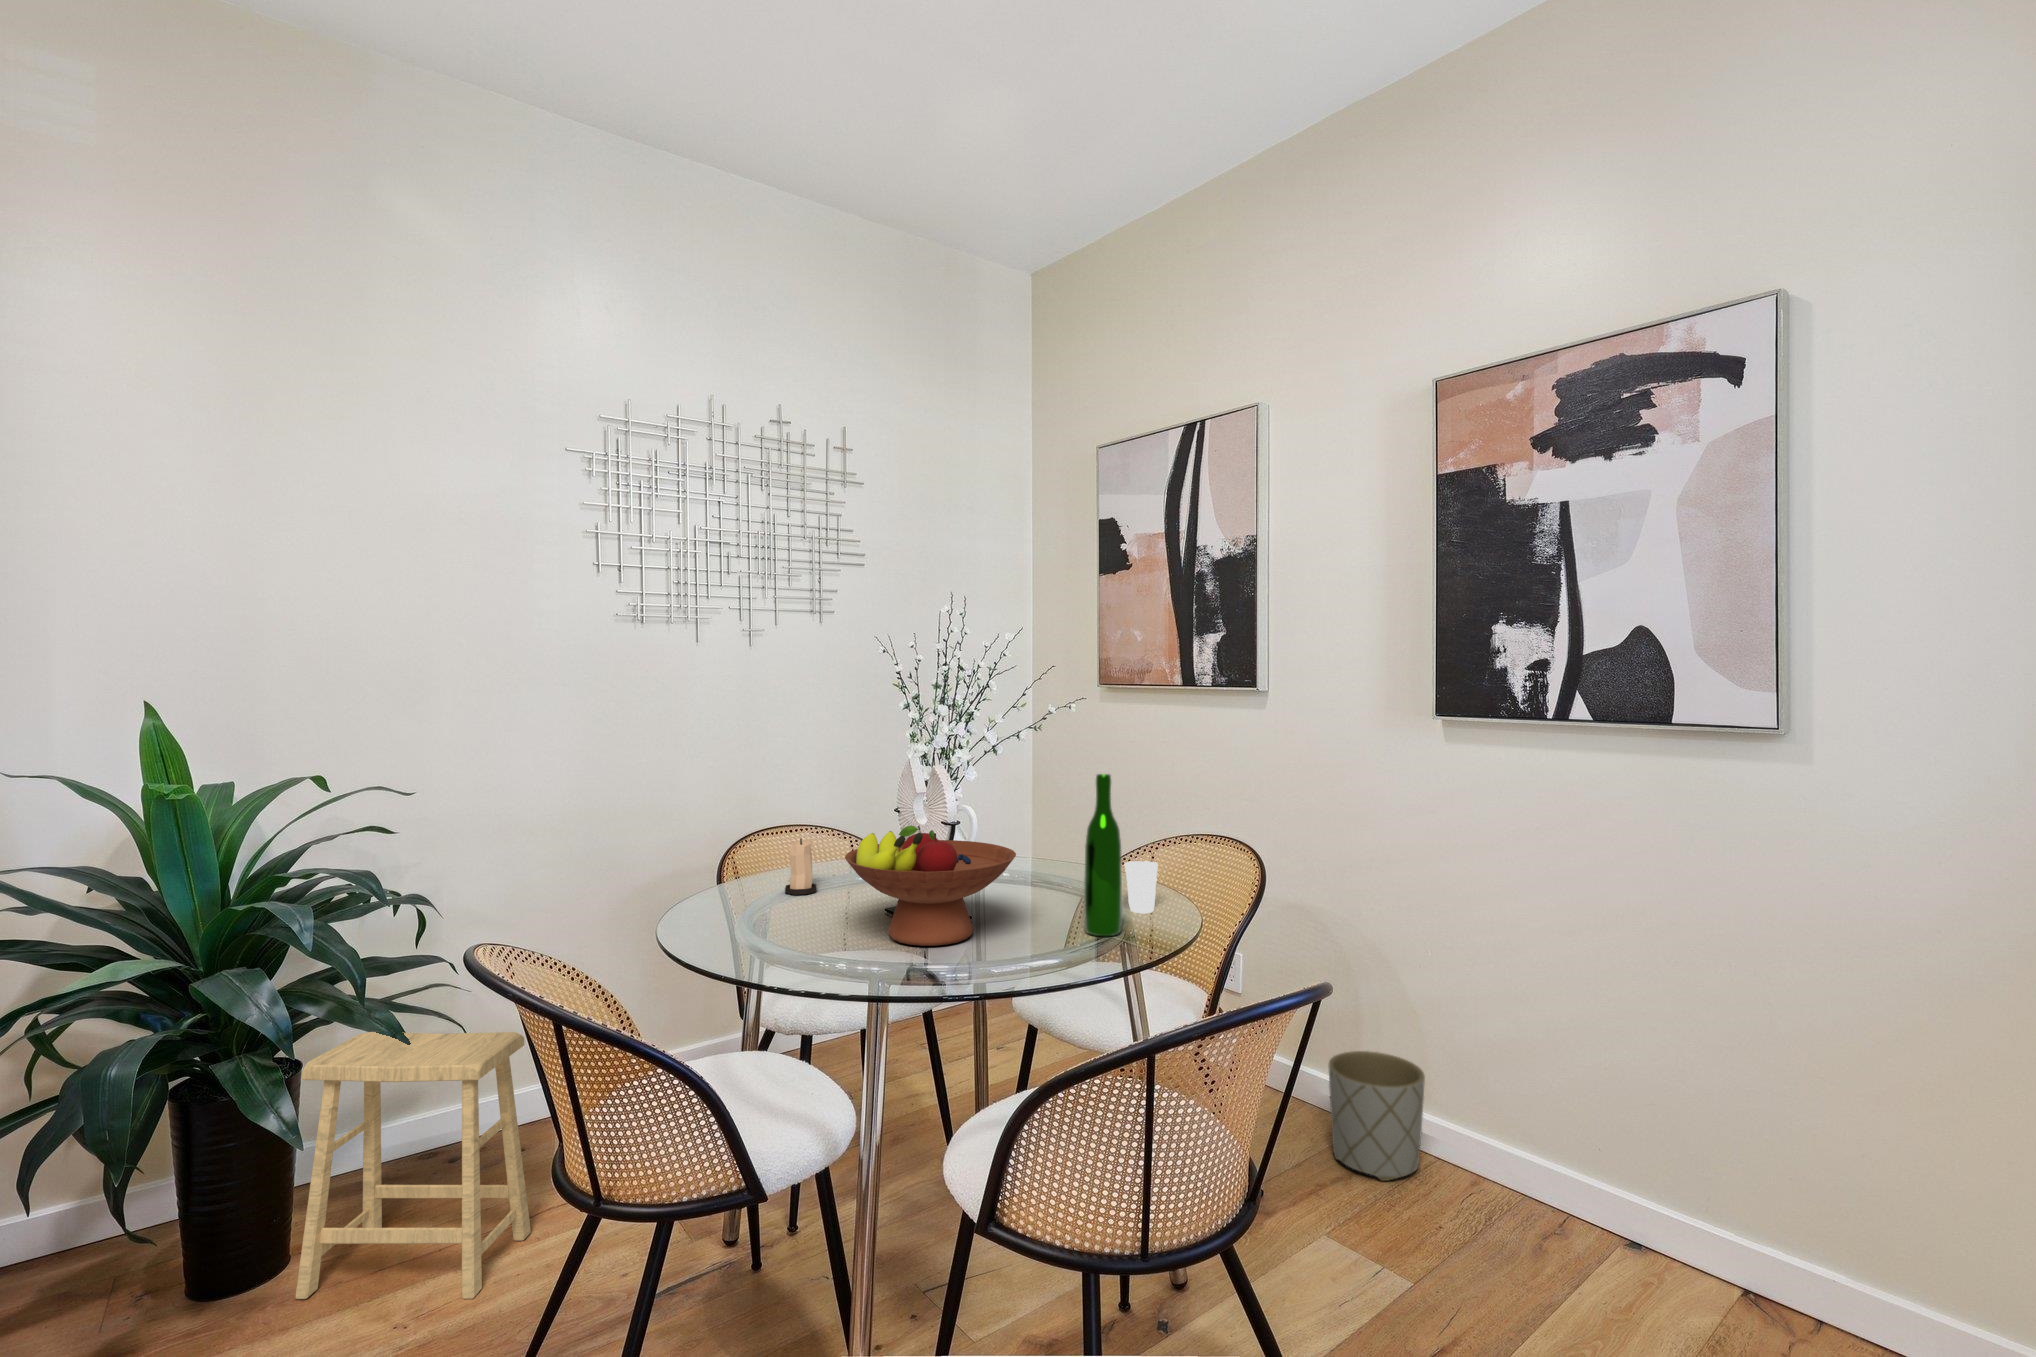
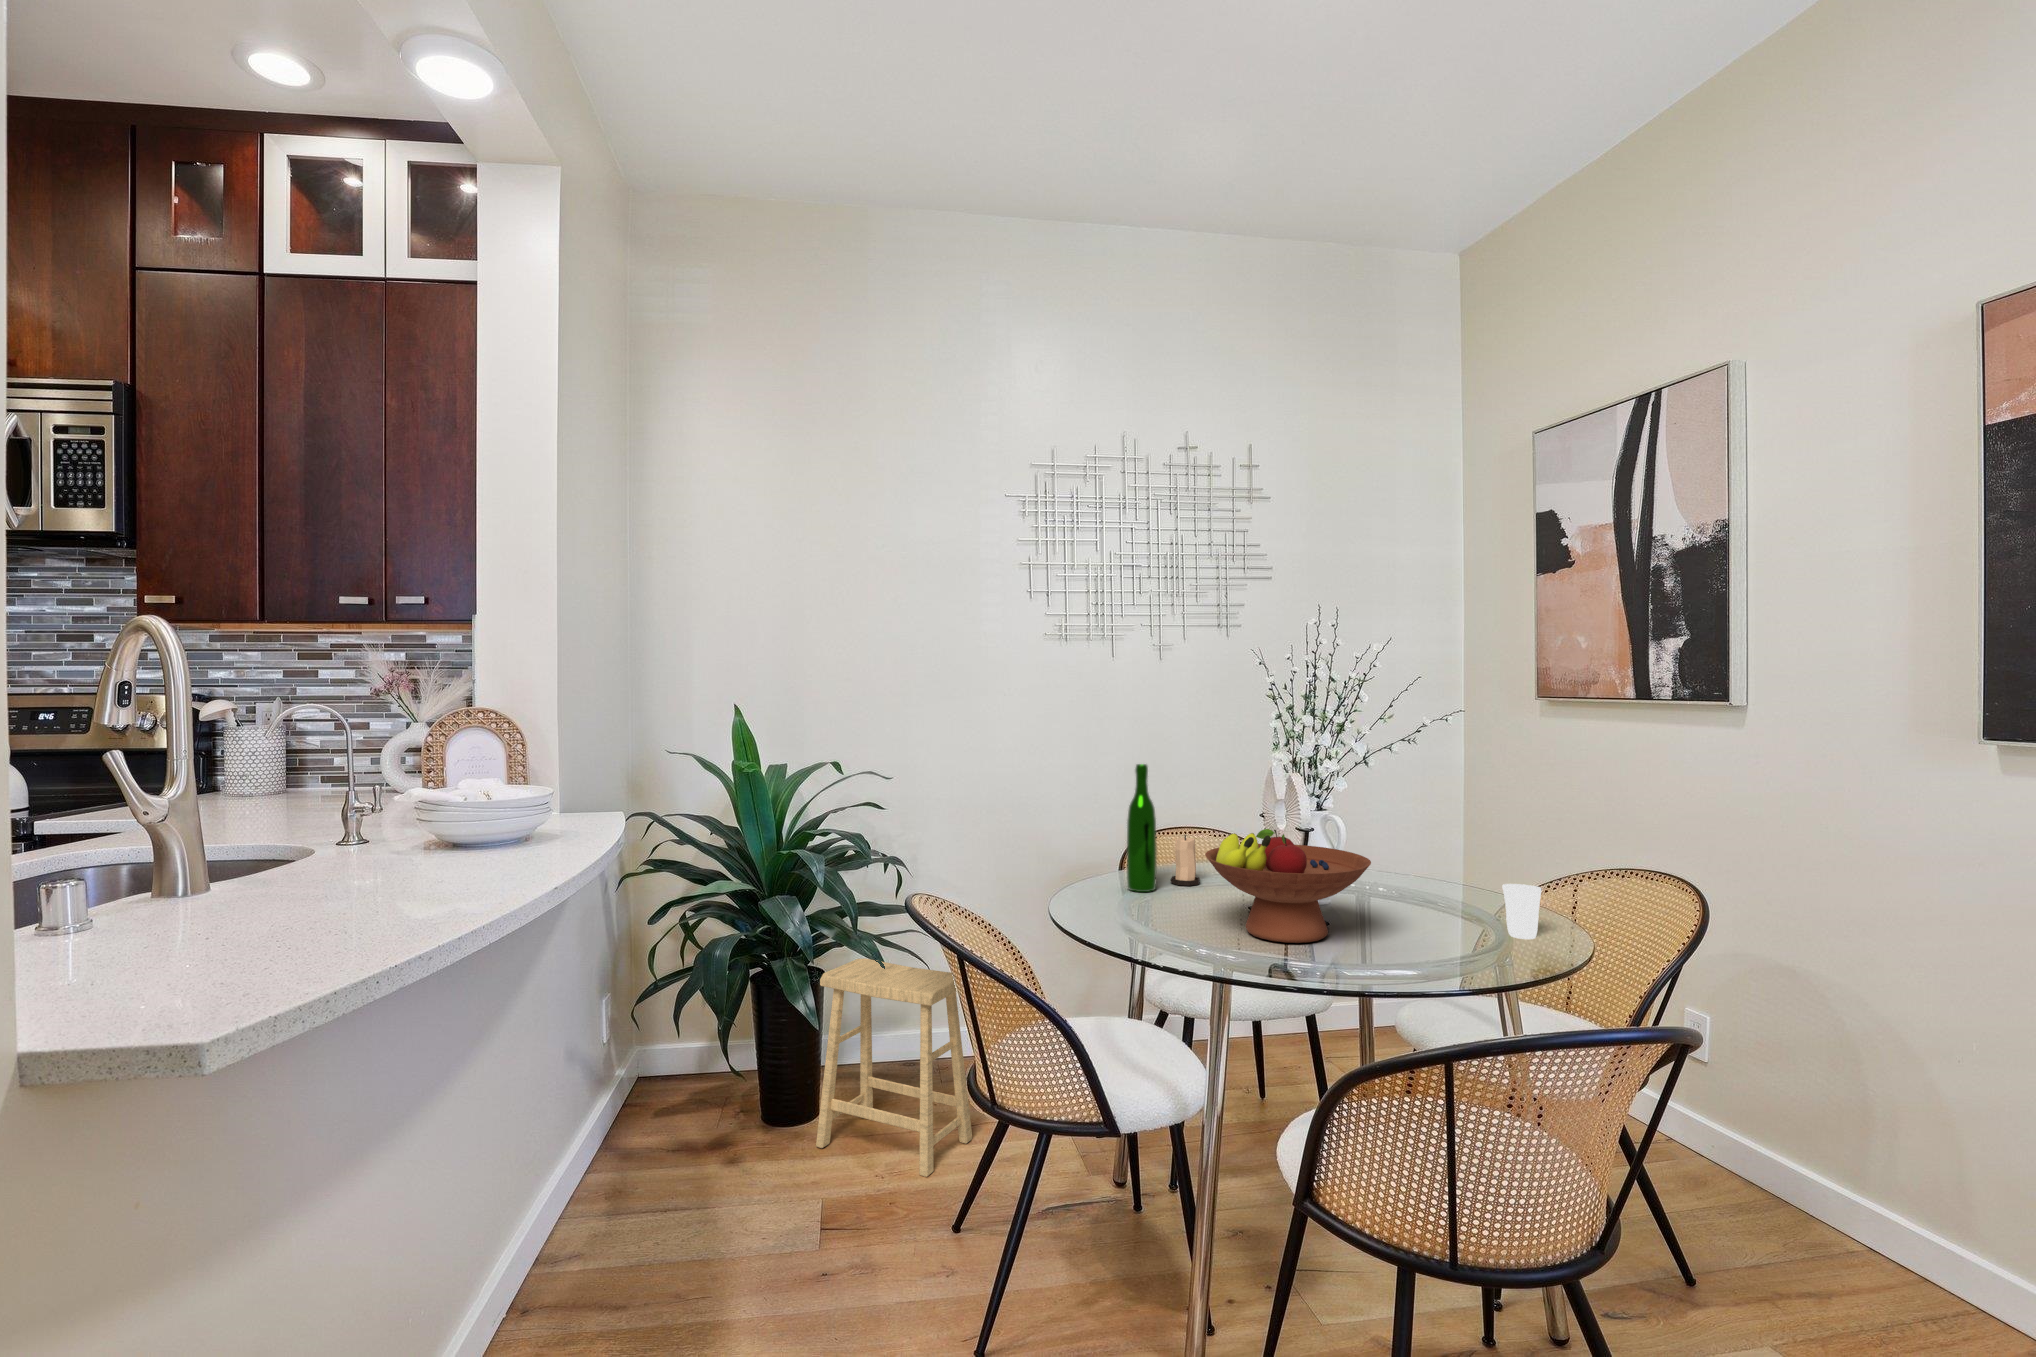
wine bottle: present [1084,774,1122,936] -> present [1127,764,1157,892]
planter: present [1329,1051,1425,1181] -> none [1805,1142,1950,1307]

